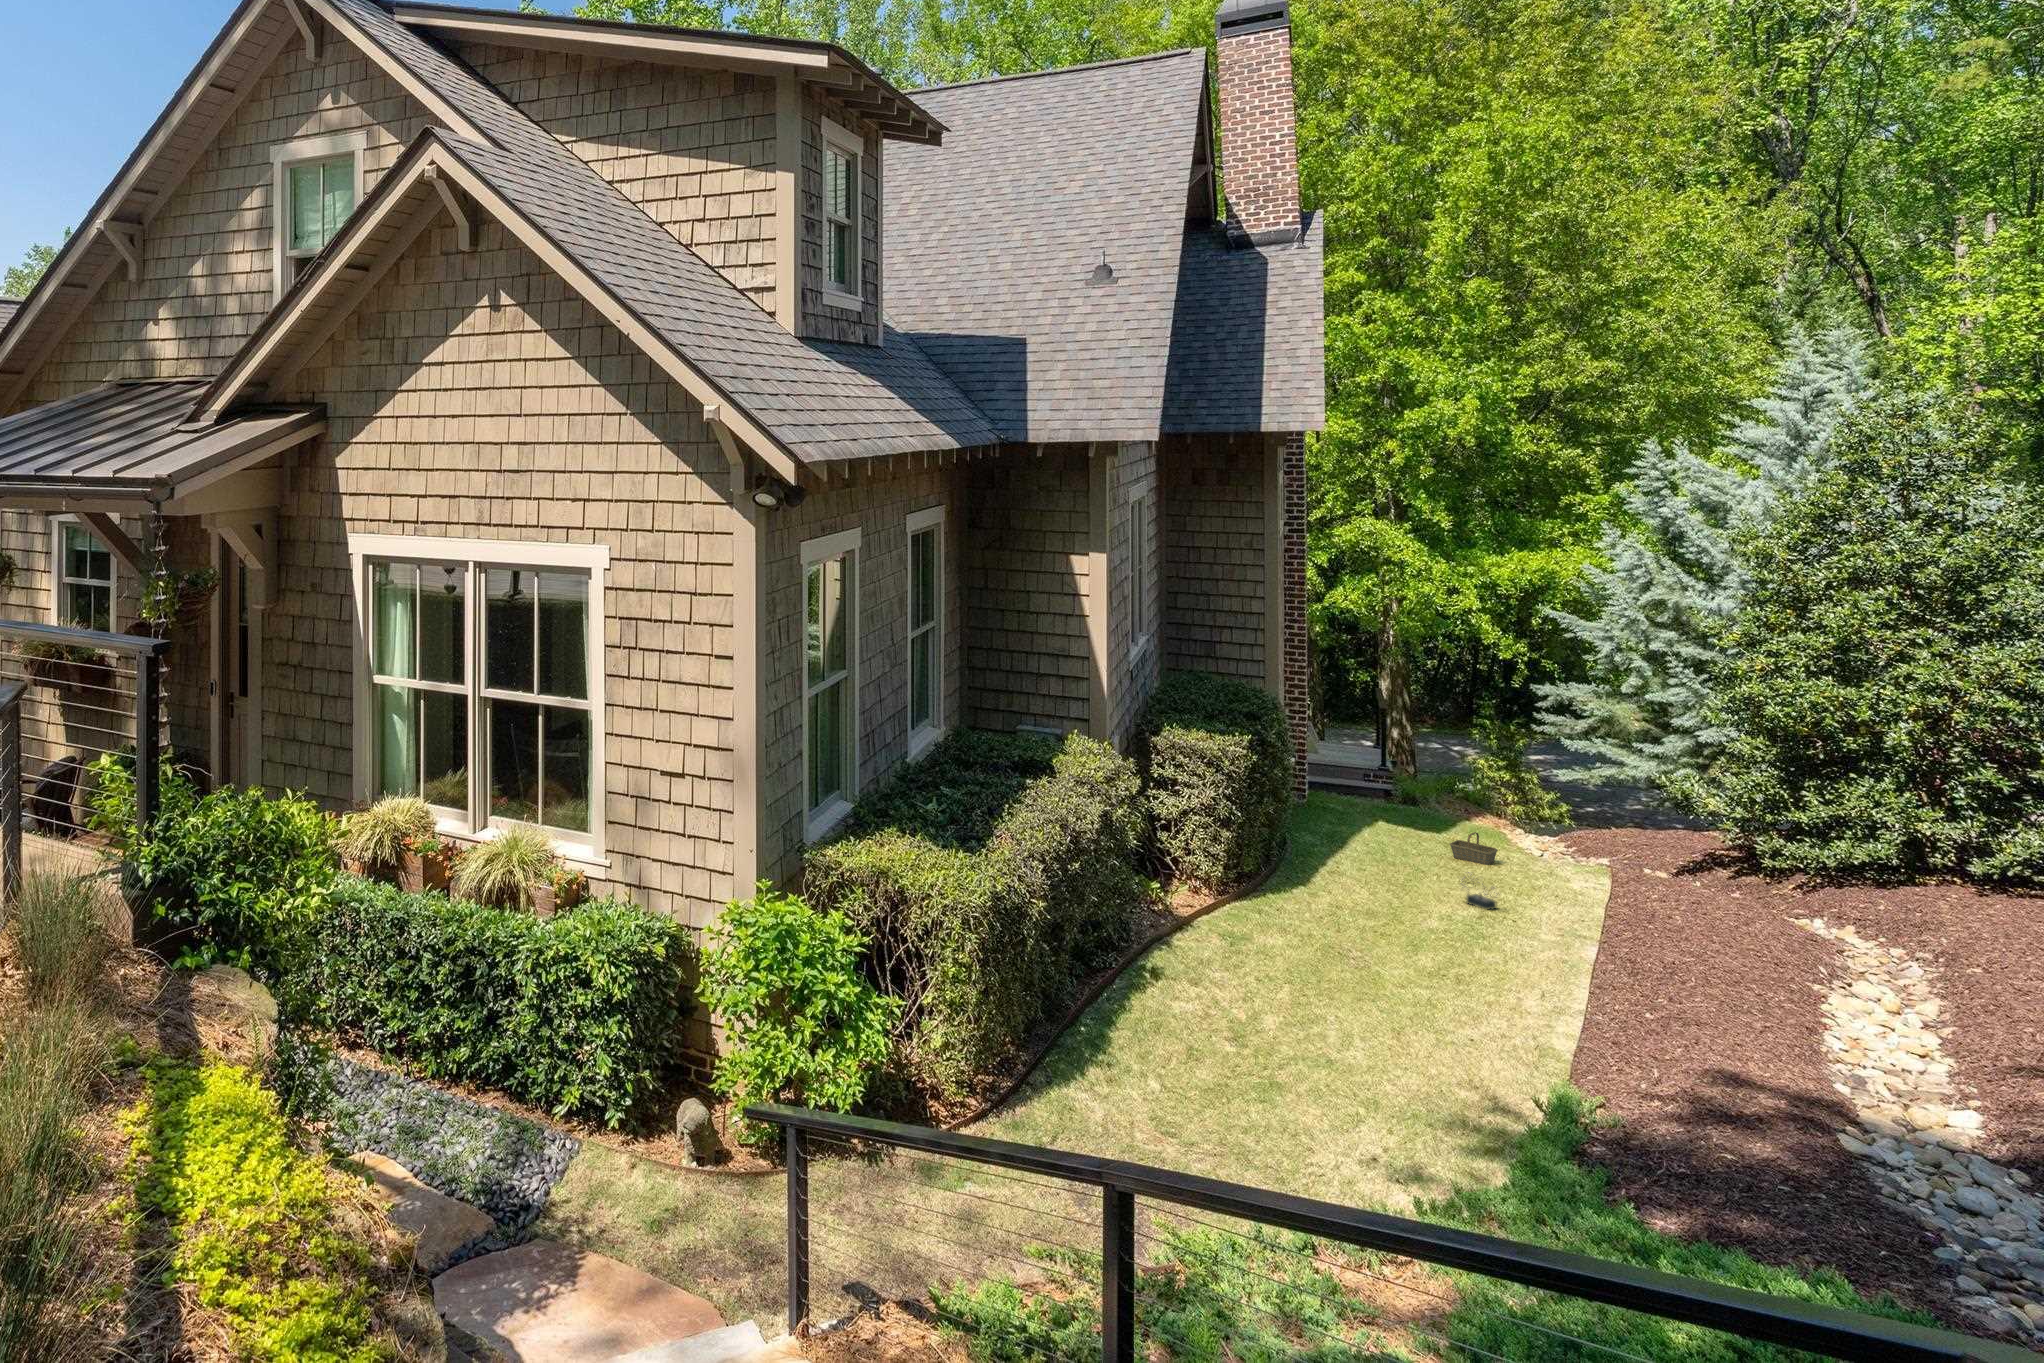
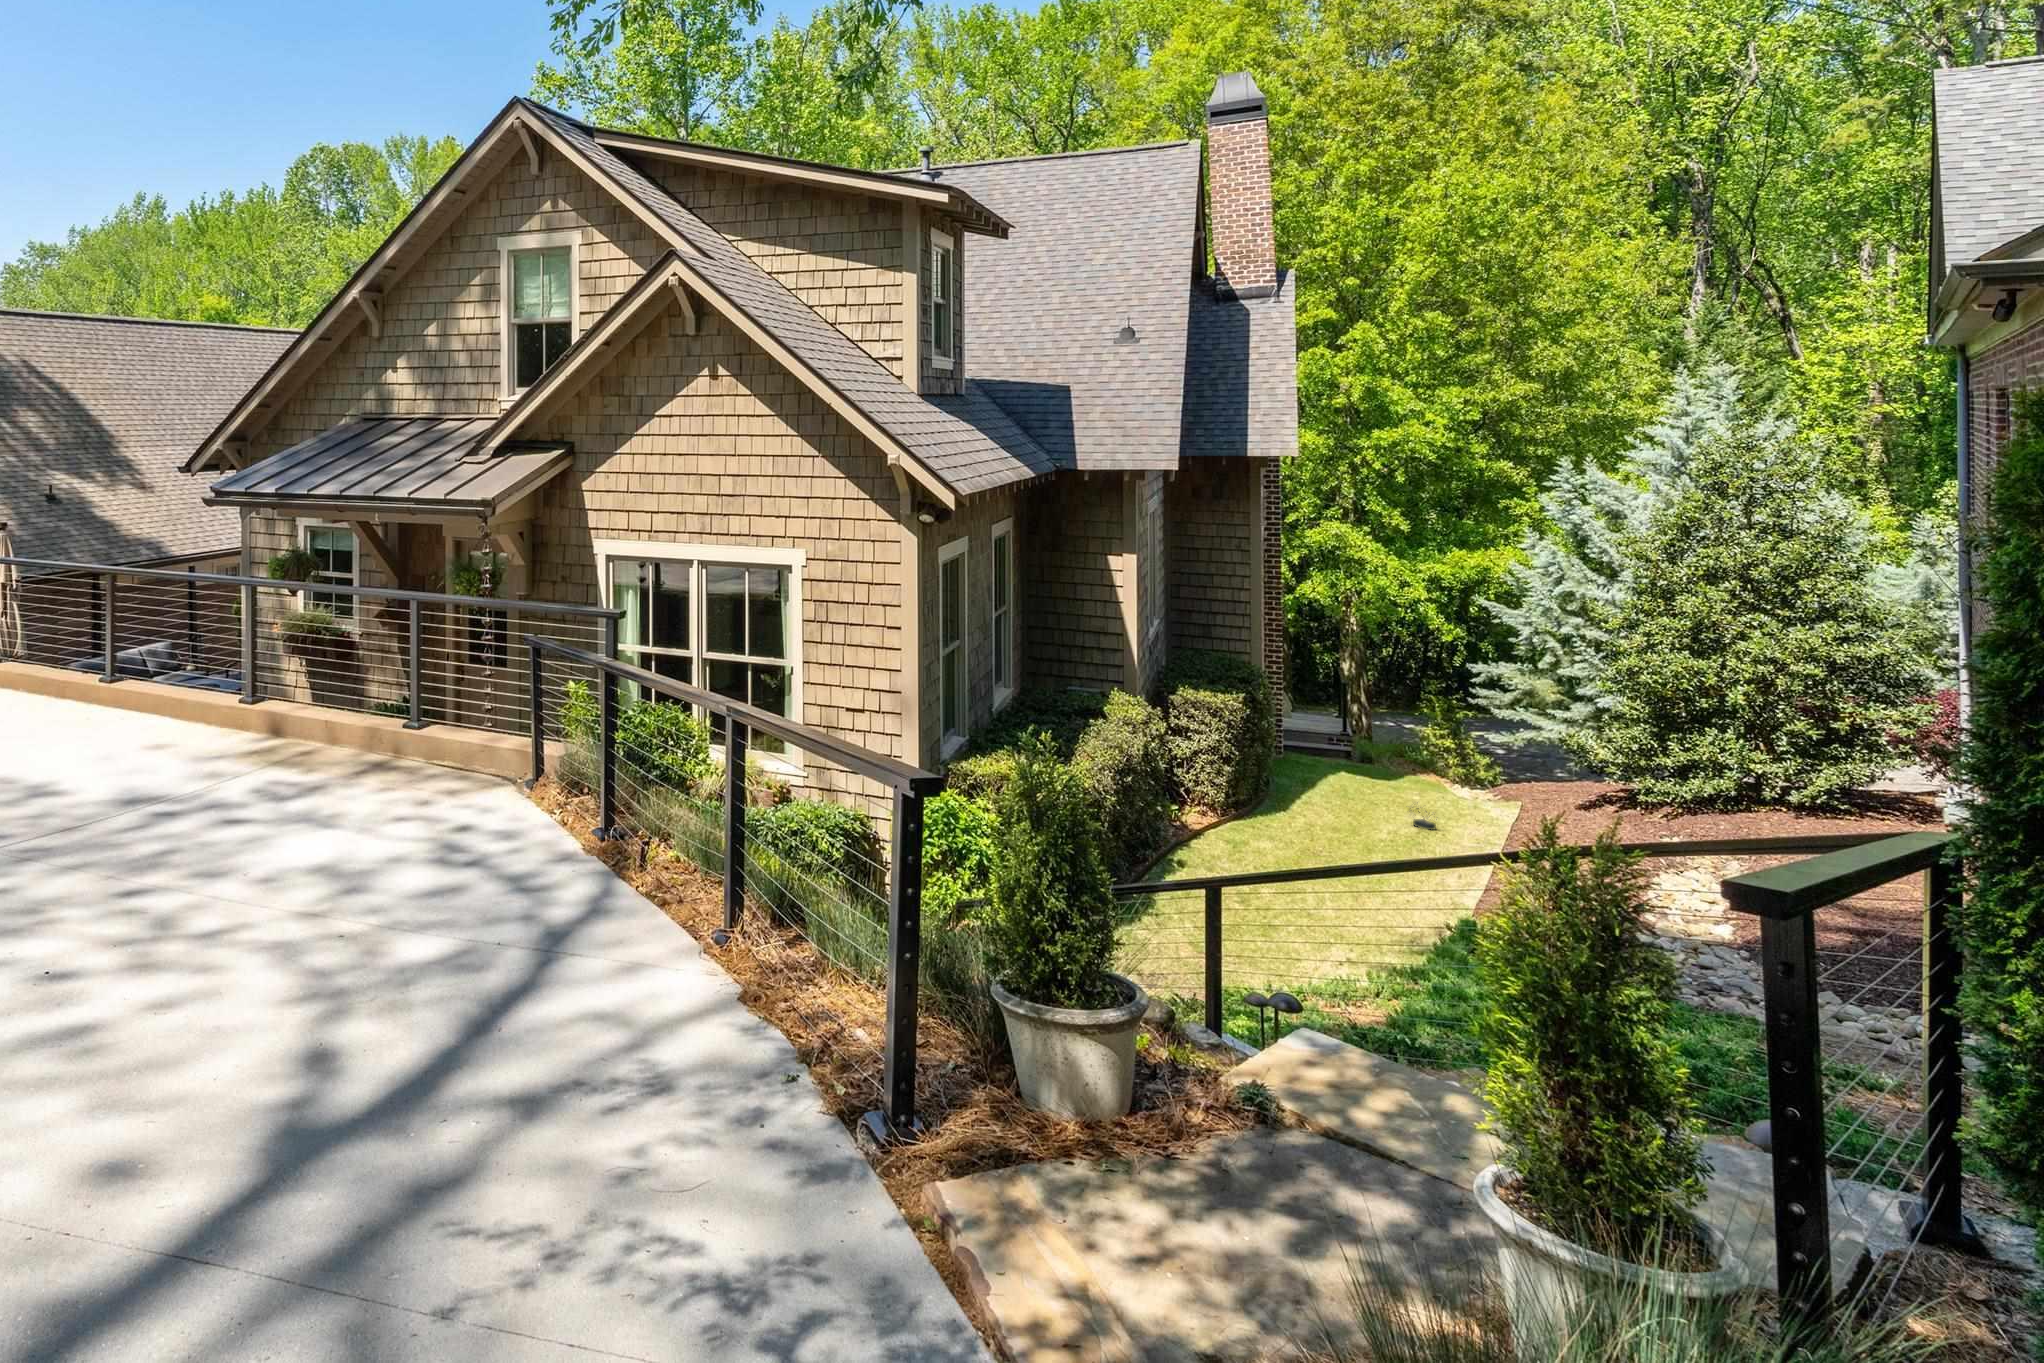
basket: present [1450,832,1498,865] -> none [1400,776,1438,801]

